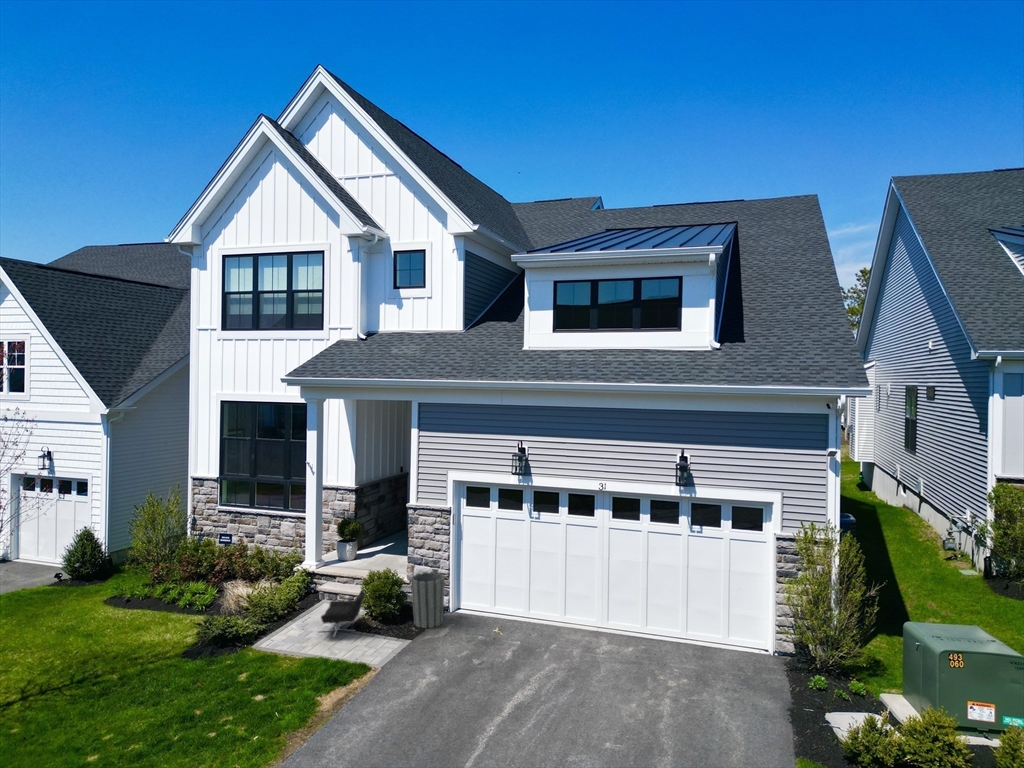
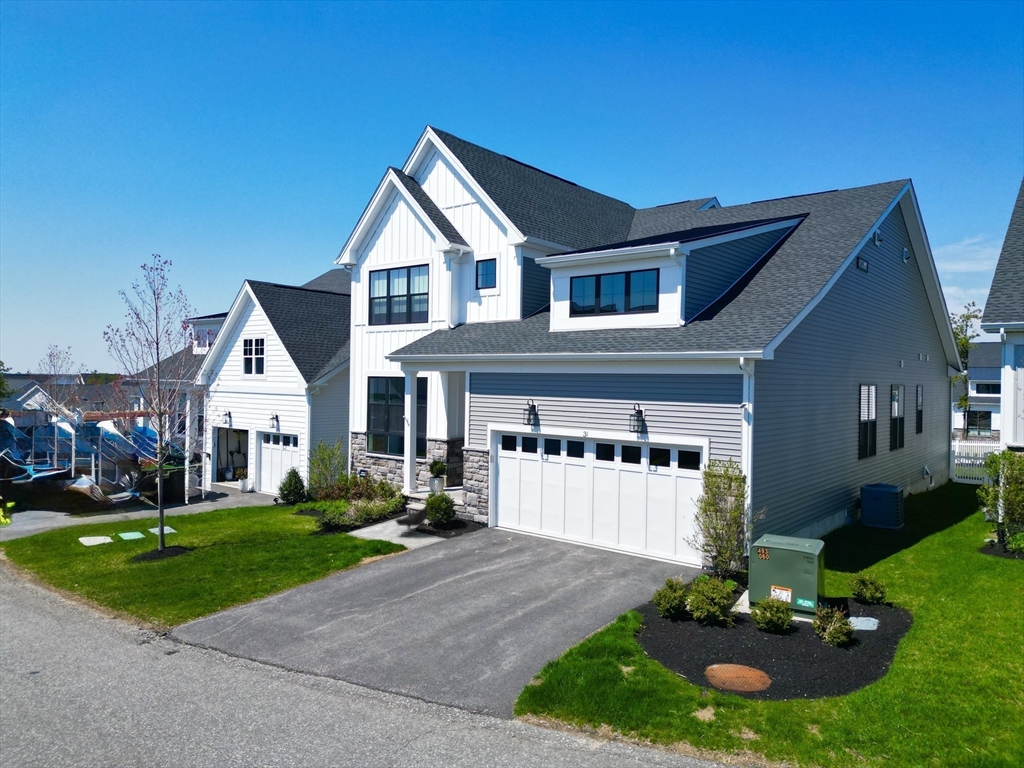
trash can: present [411,572,445,628] -> none [458,497,483,536]

